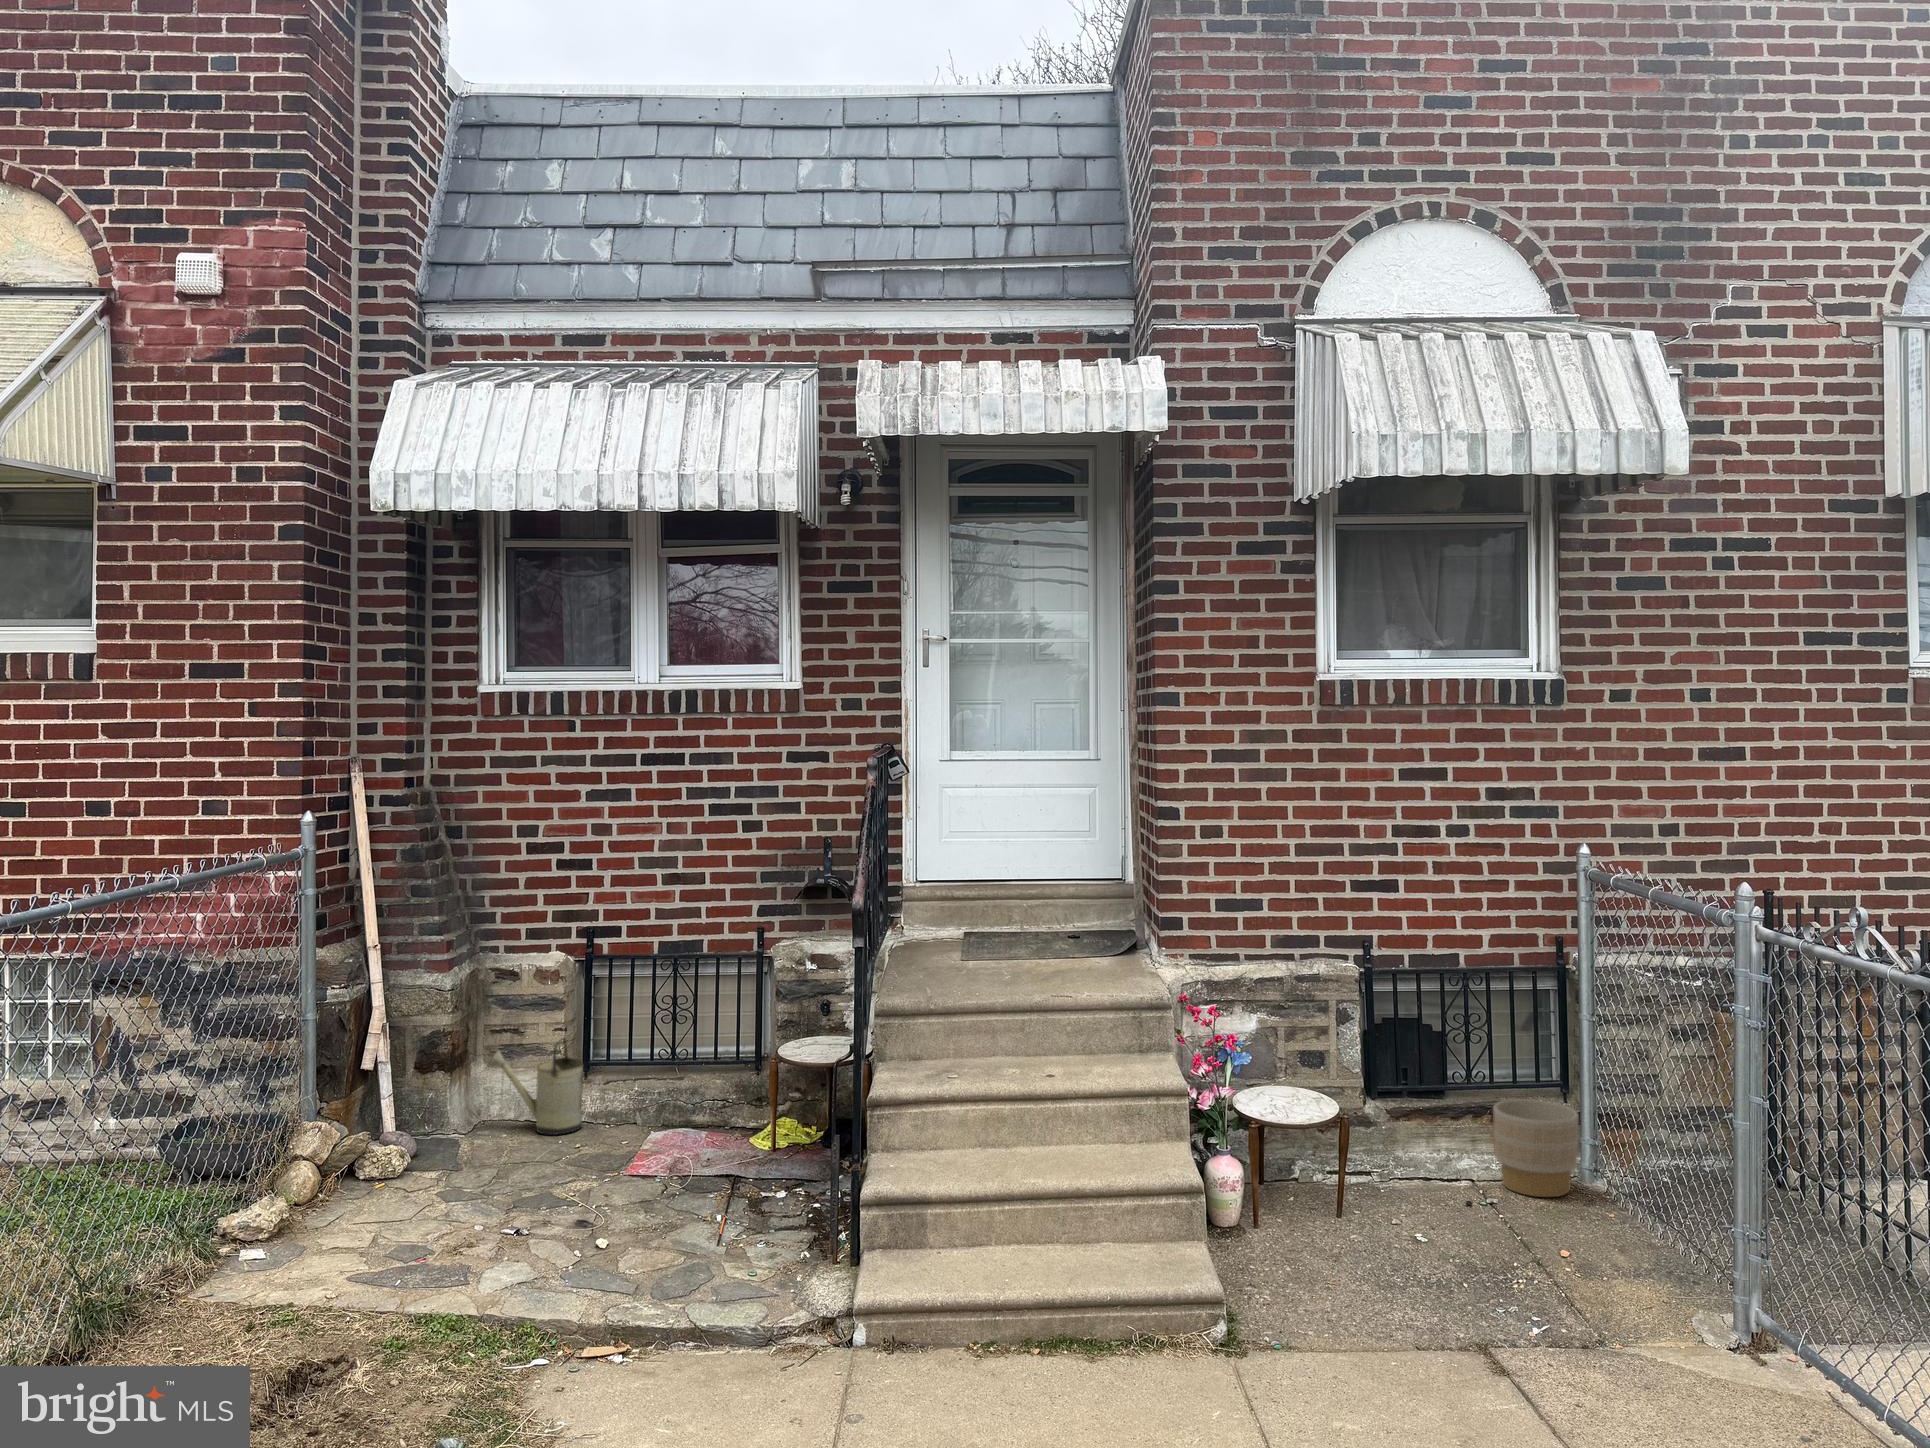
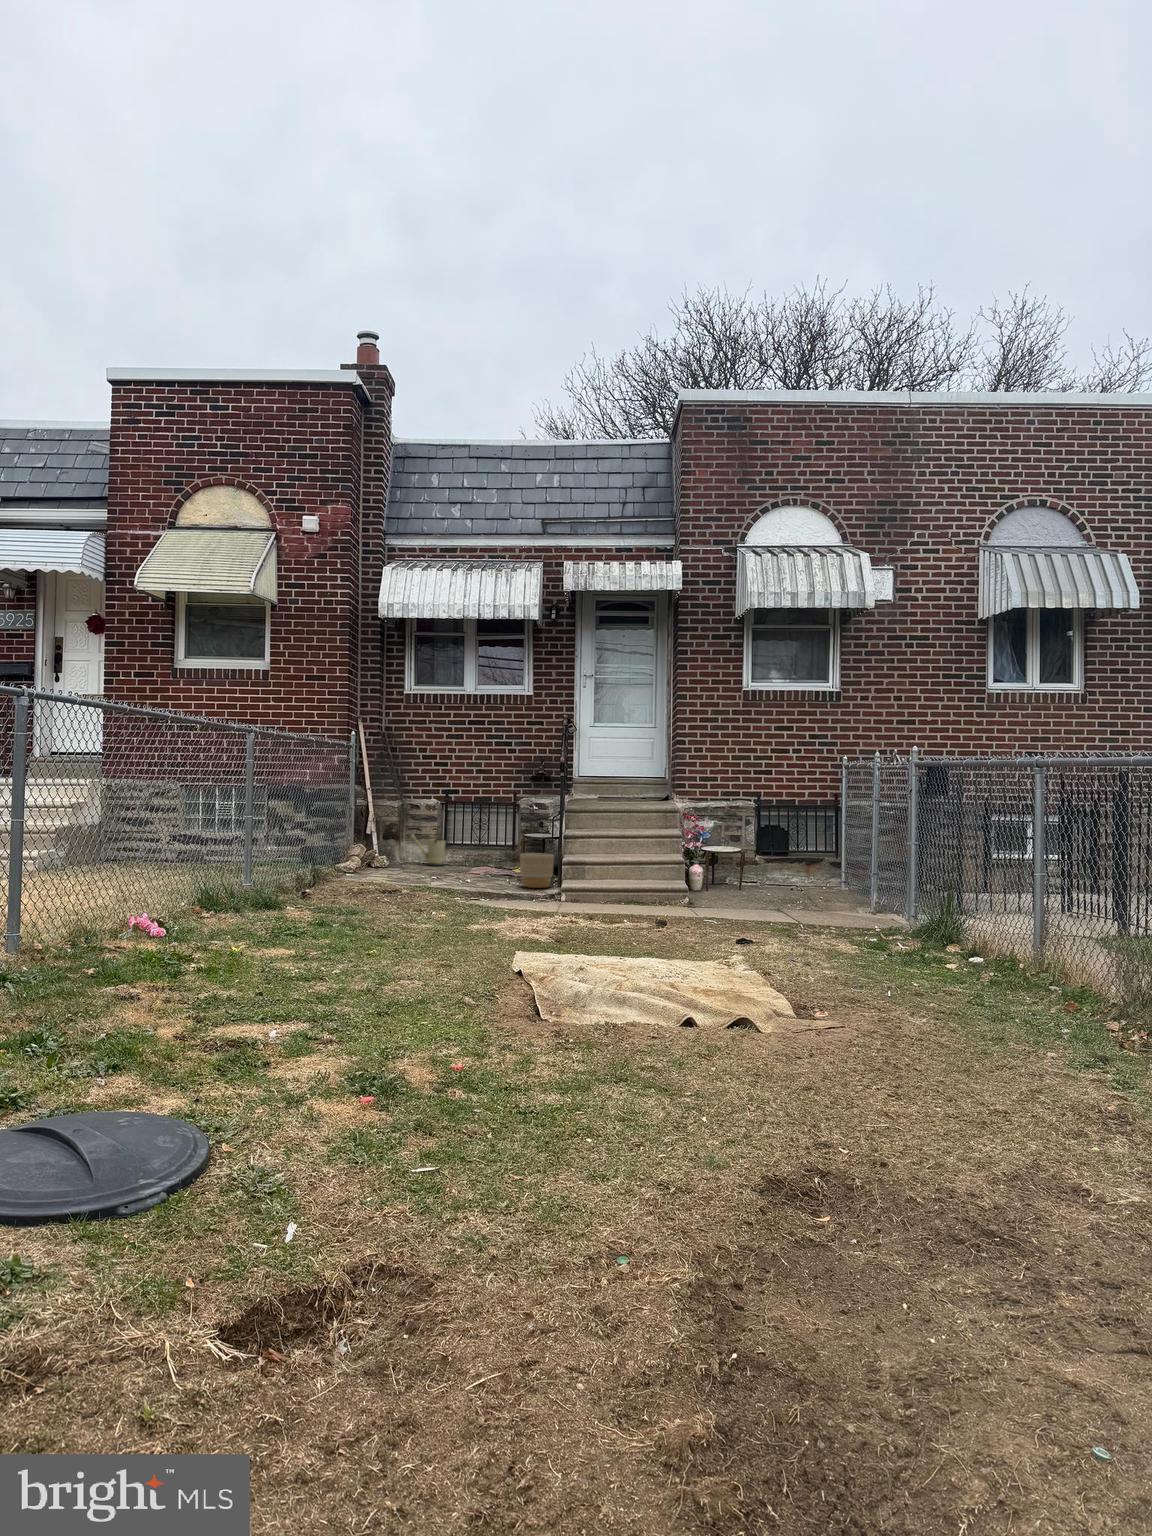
planter: present [1493,1099,1579,1197] -> present [520,853,554,888]

